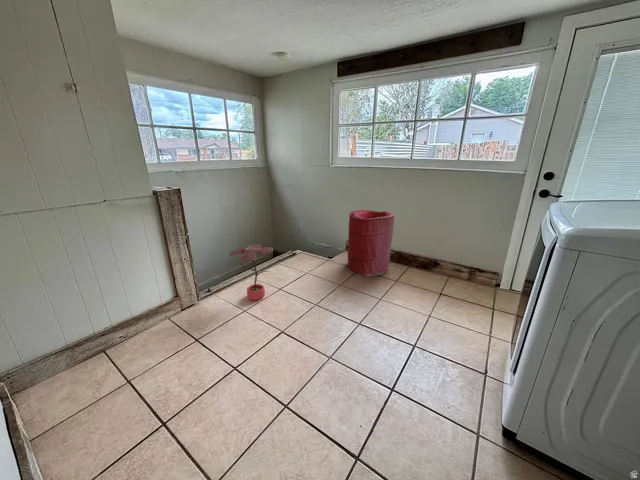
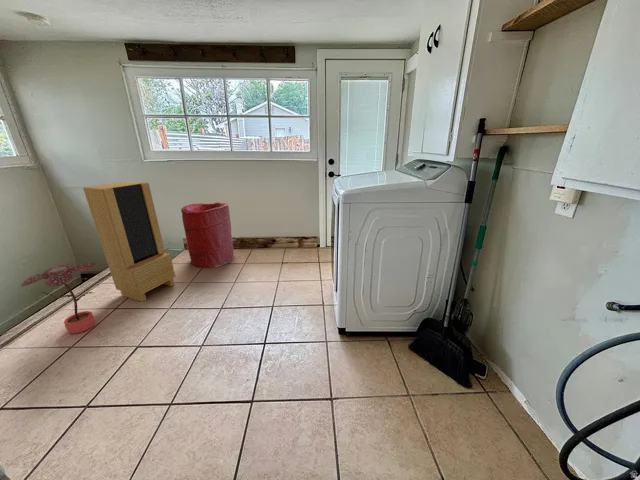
storage cabinet: none [280,184,330,290] -> present [83,181,175,302]

